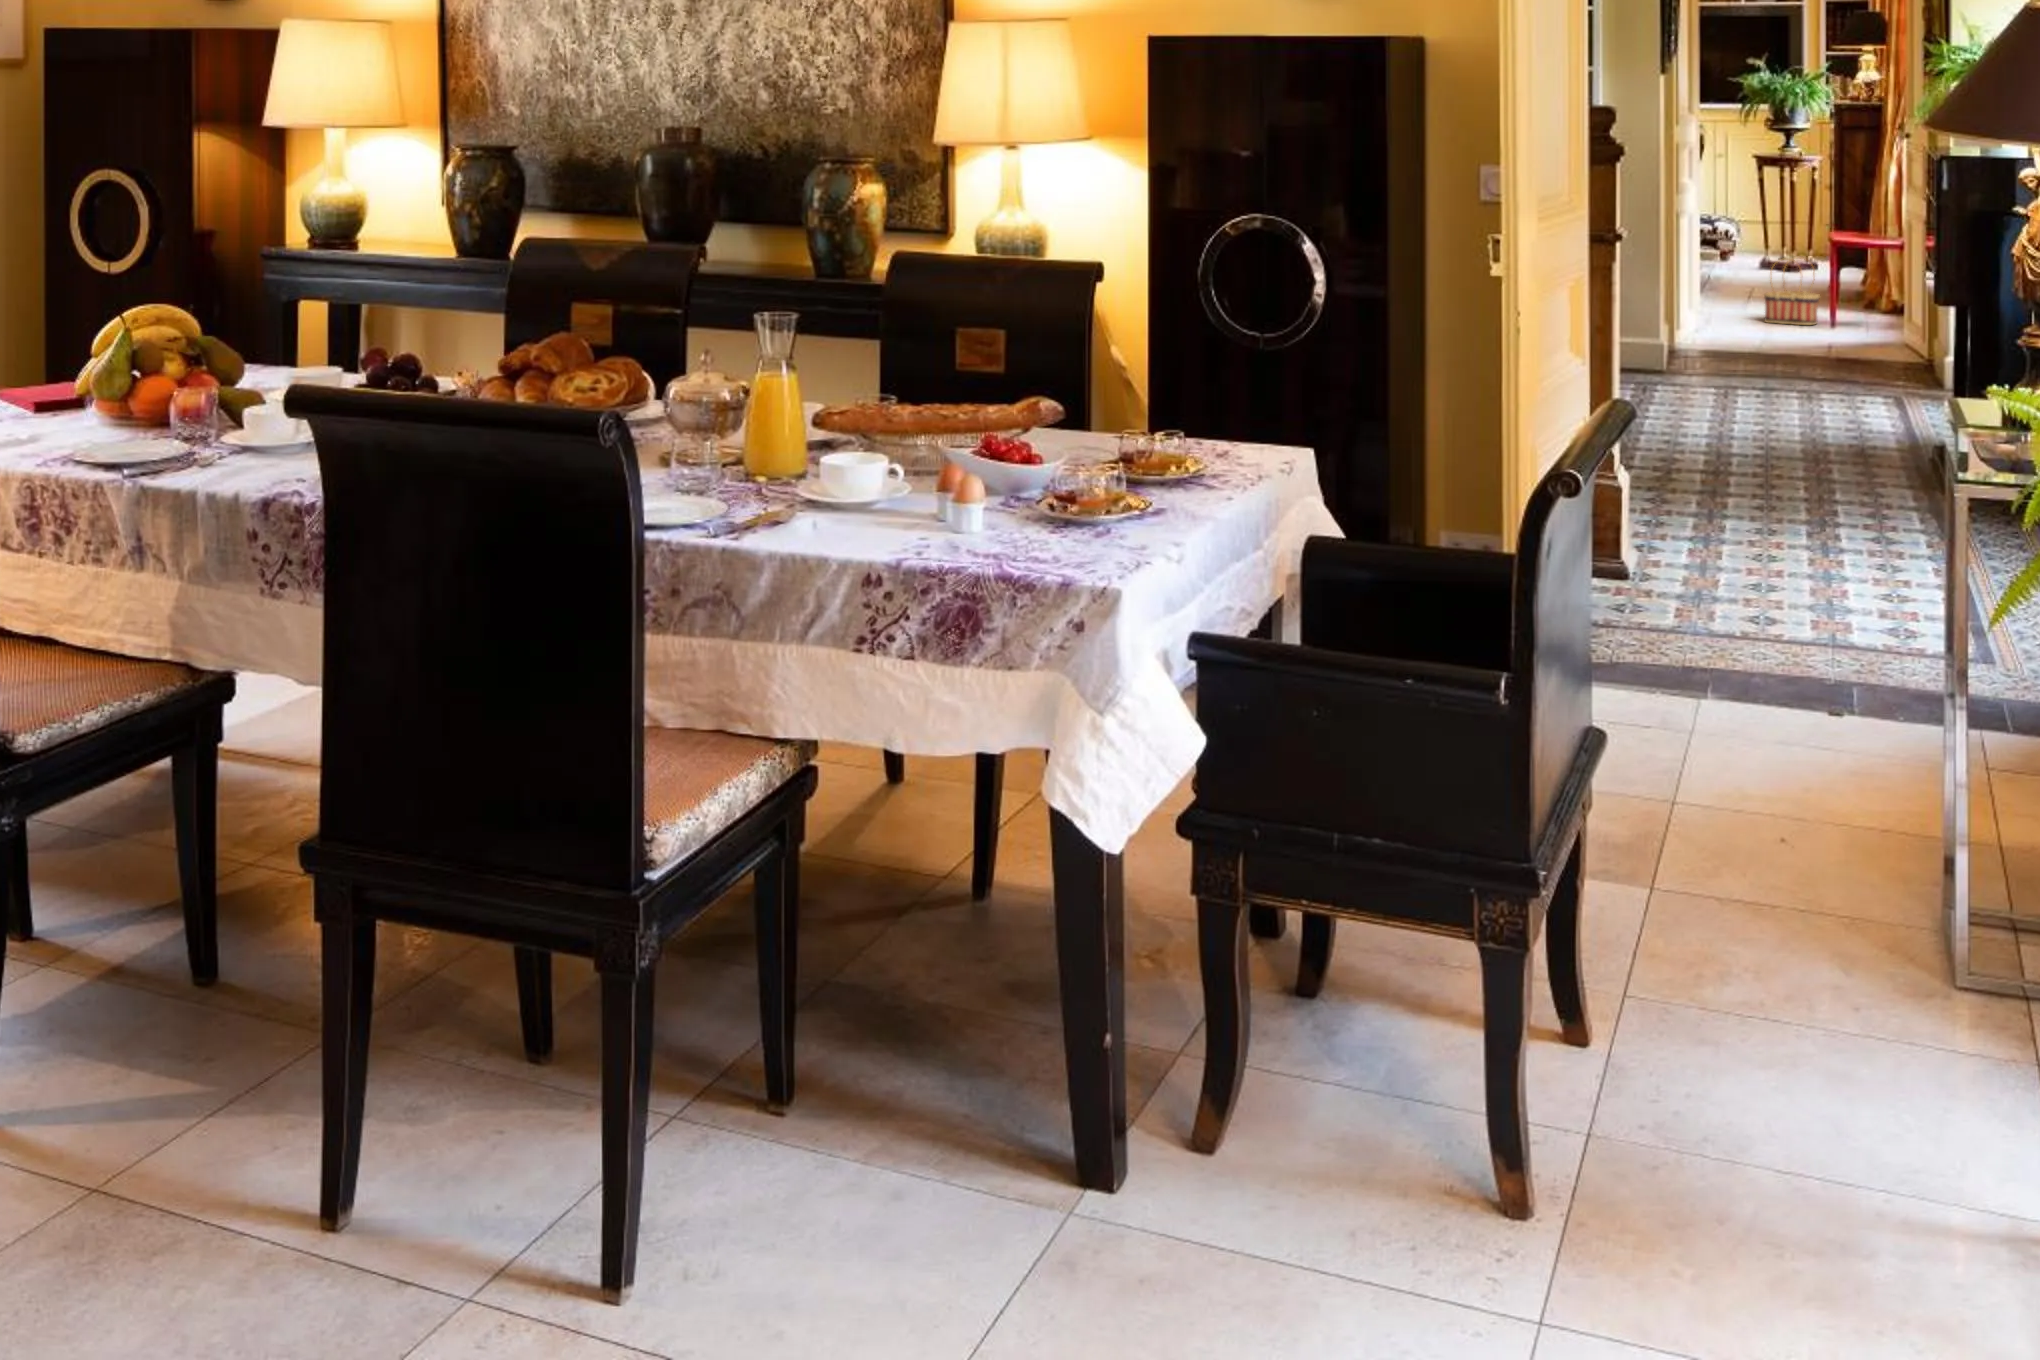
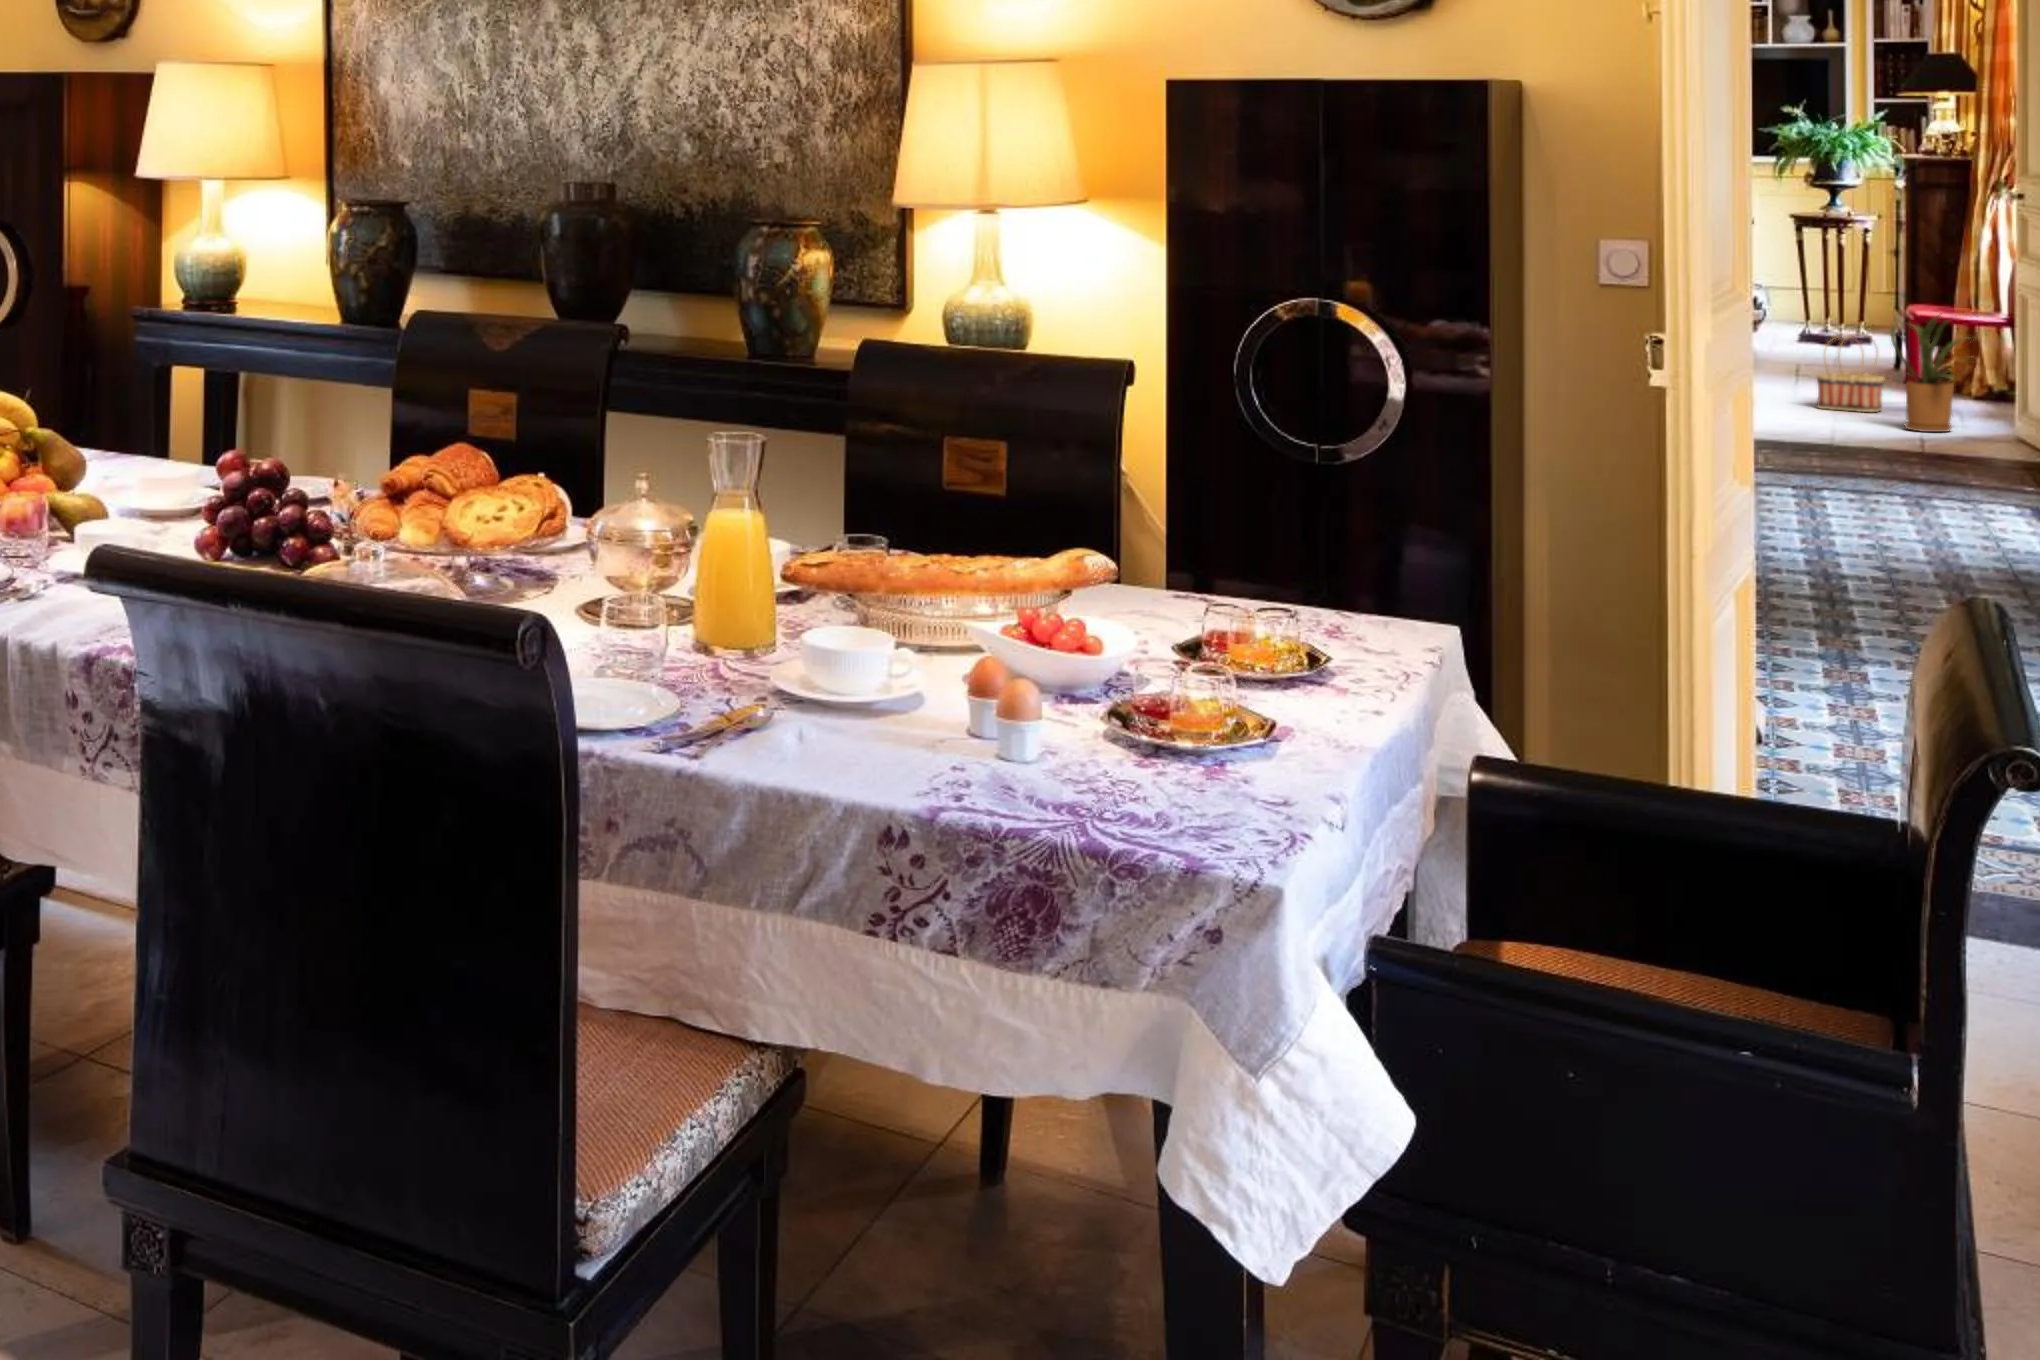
house plant: none [1816,238,1903,341] -> present [1891,316,1978,432]

